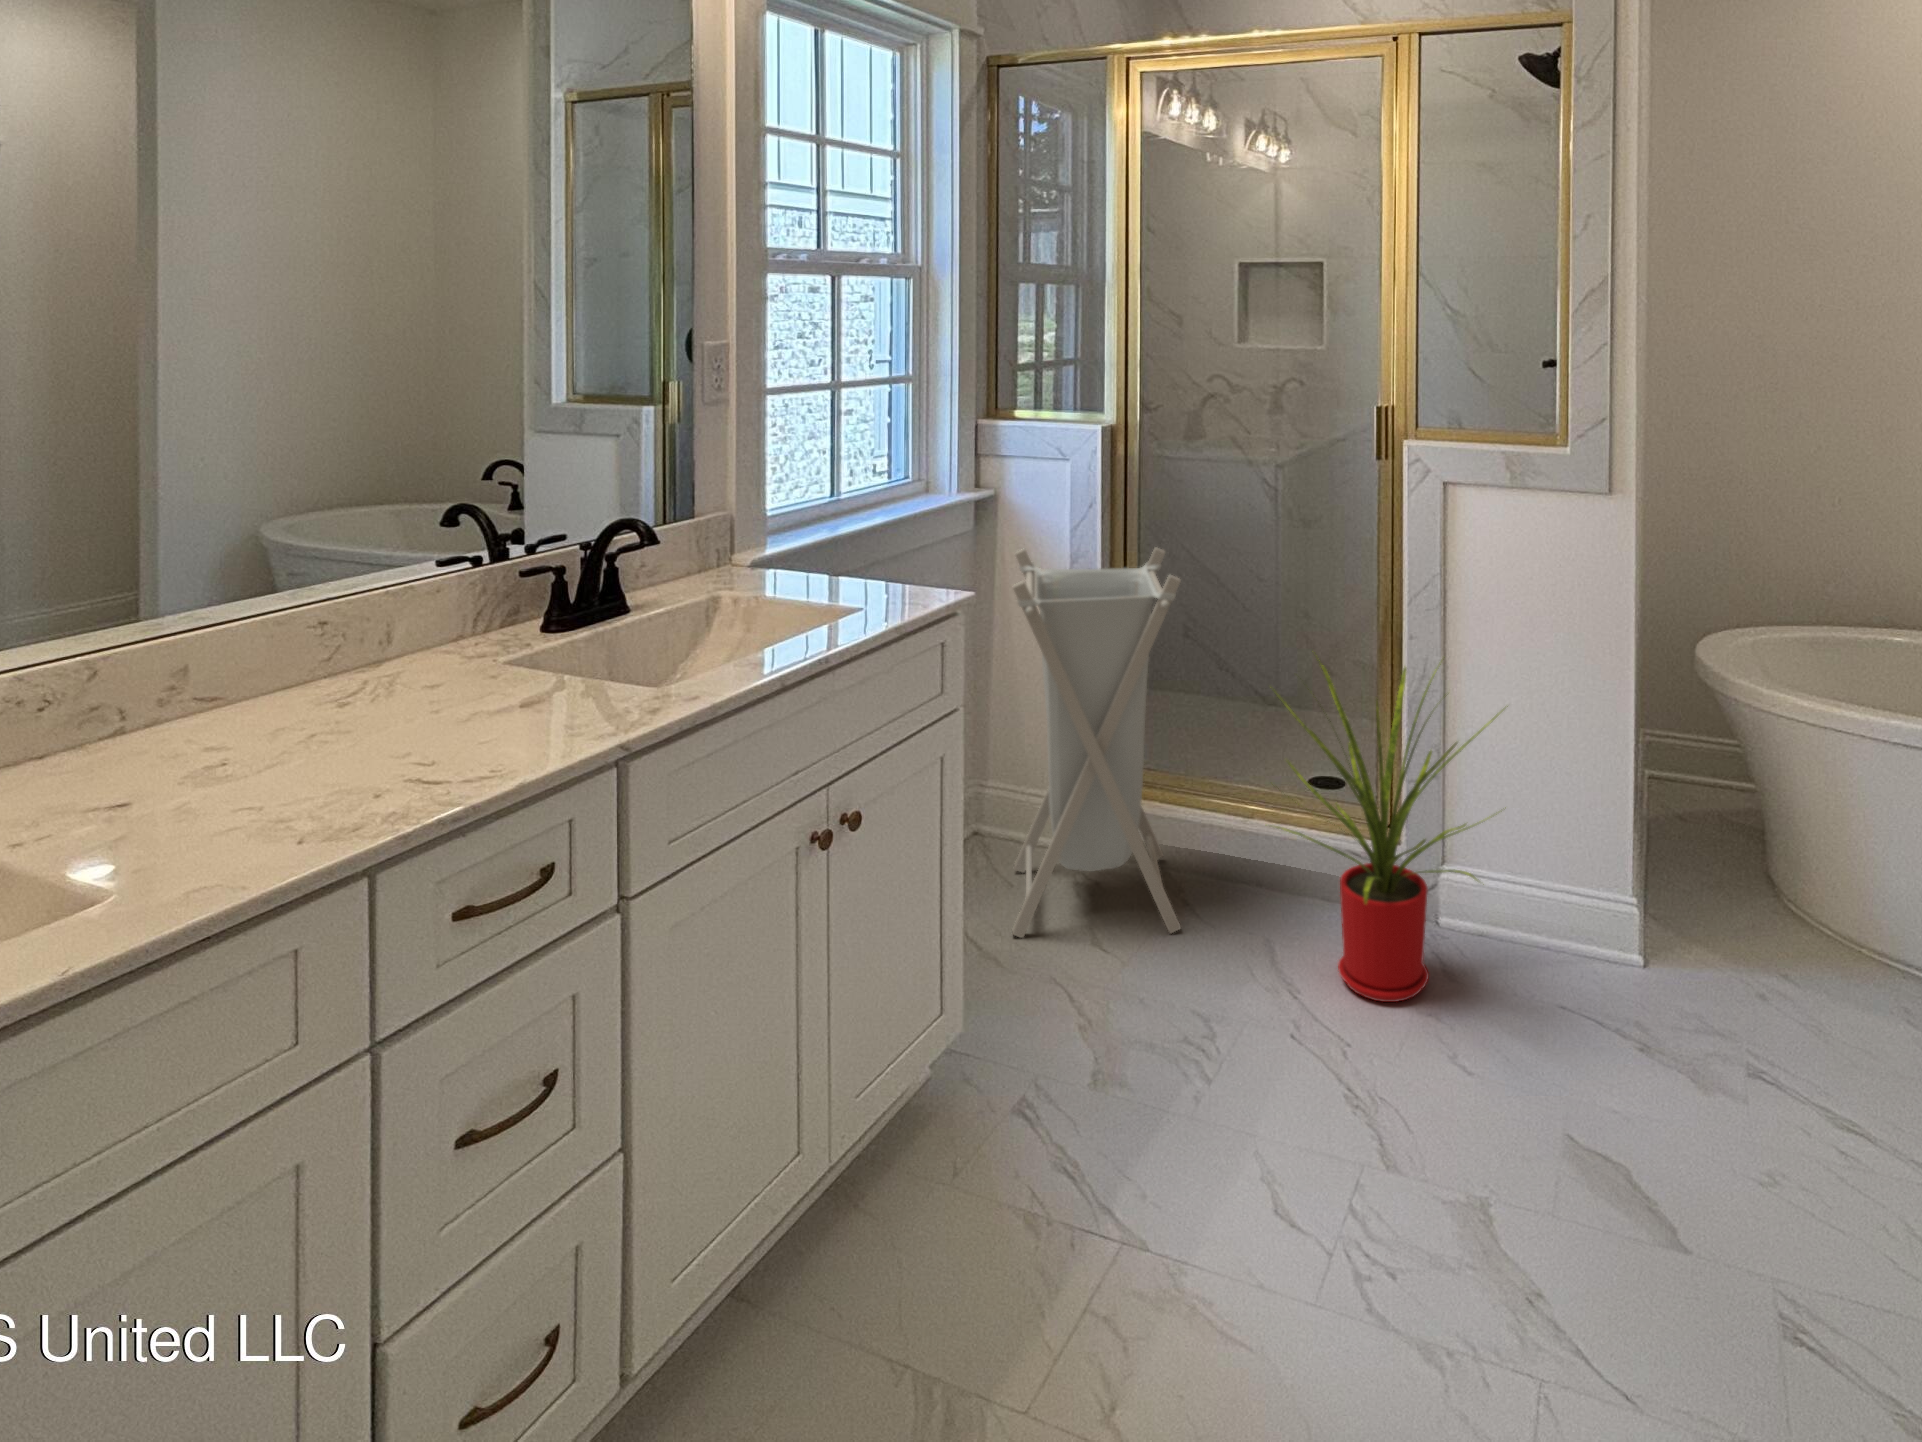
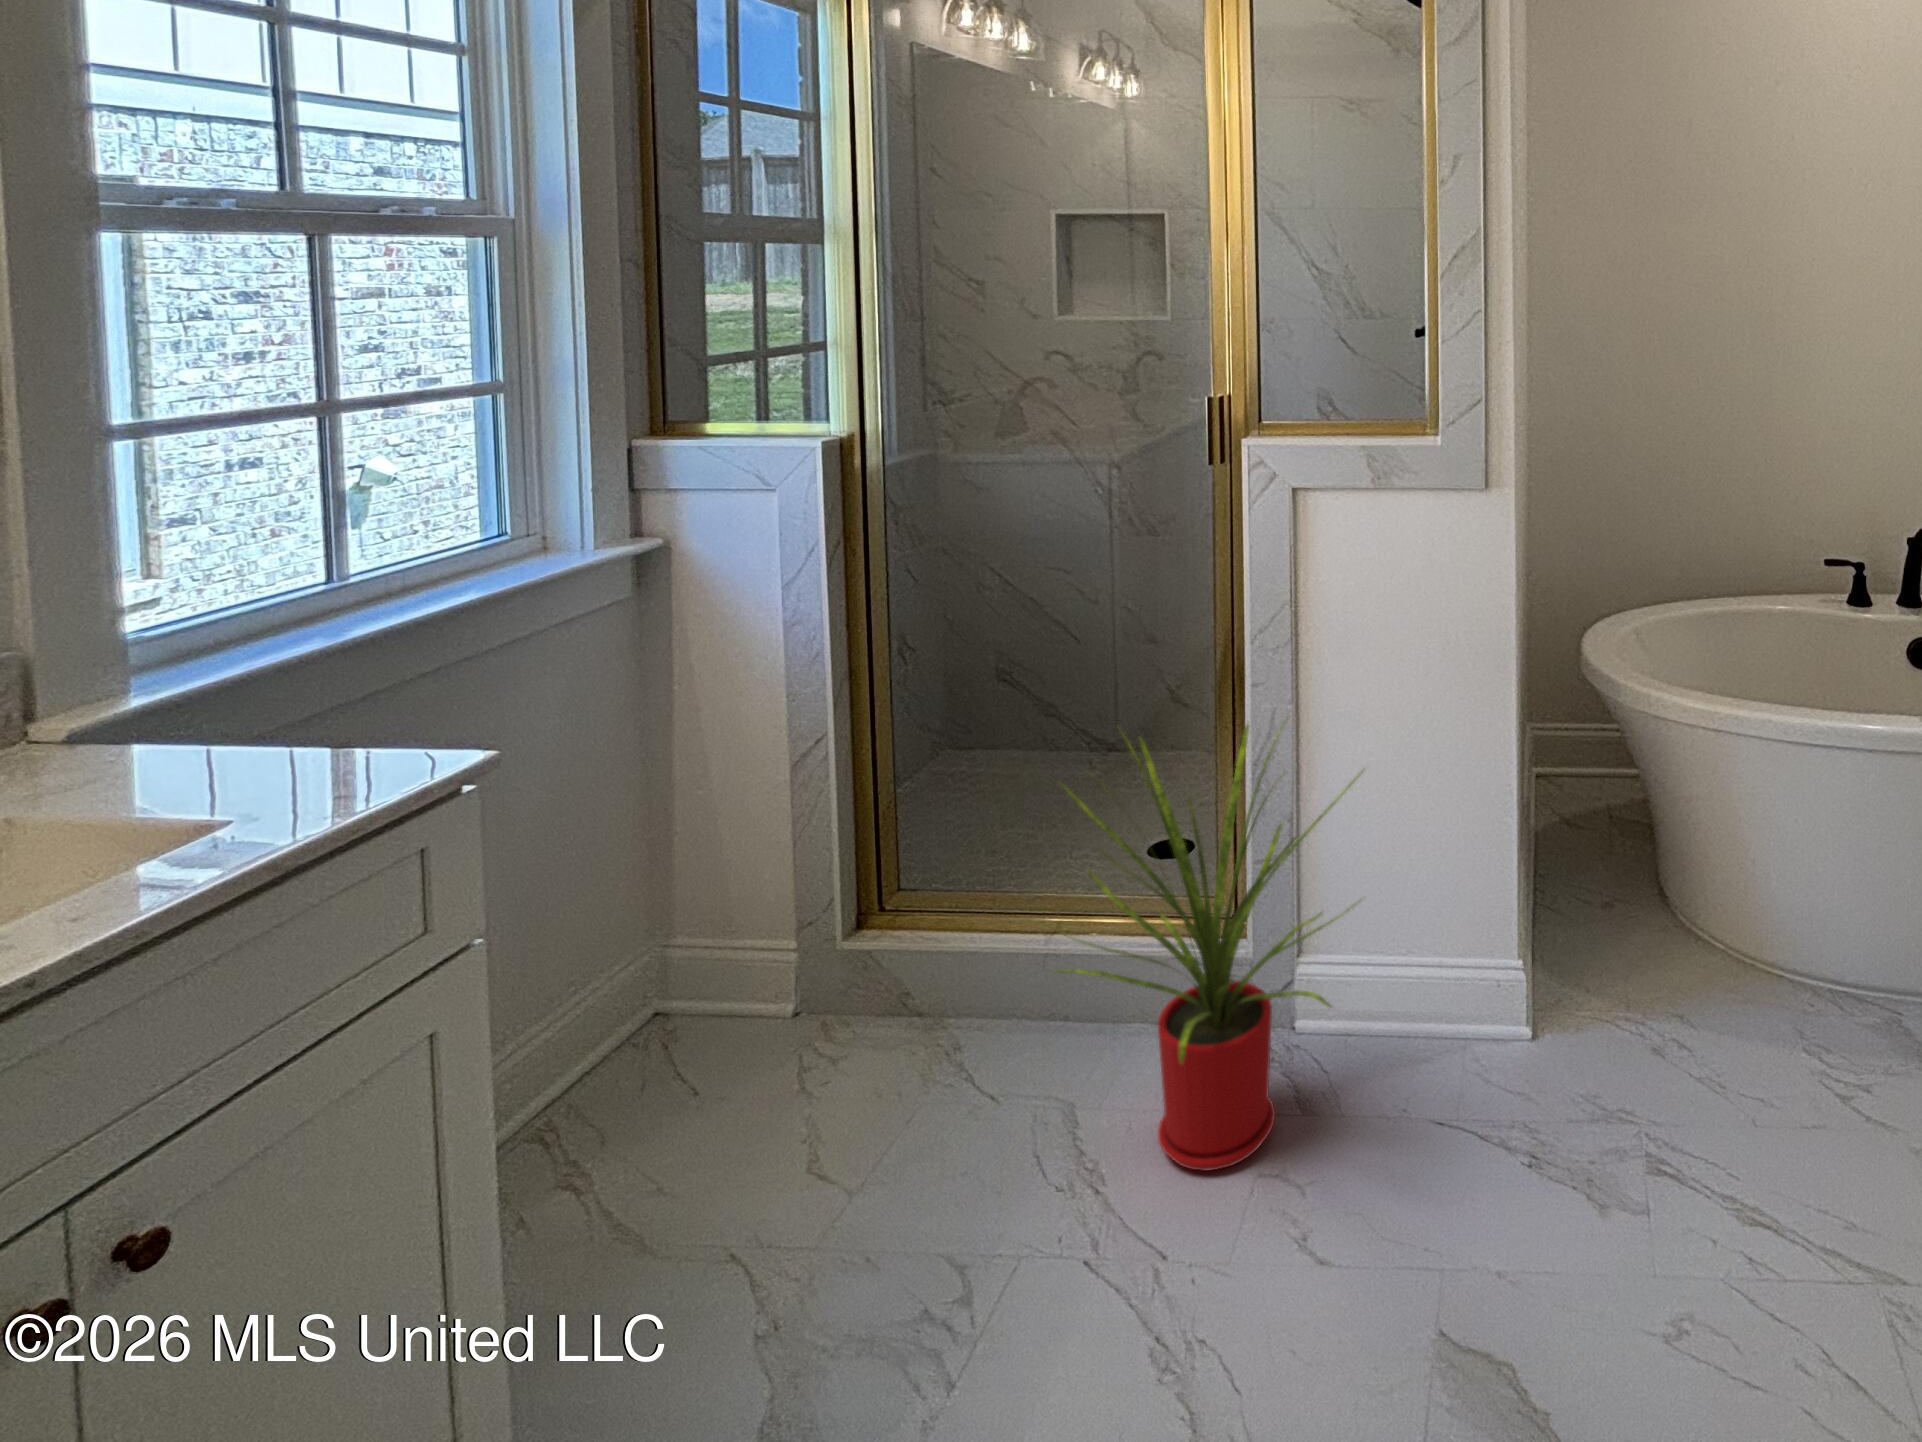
laundry hamper: present [1012,548,1181,938] -> none [653,598,946,1190]

